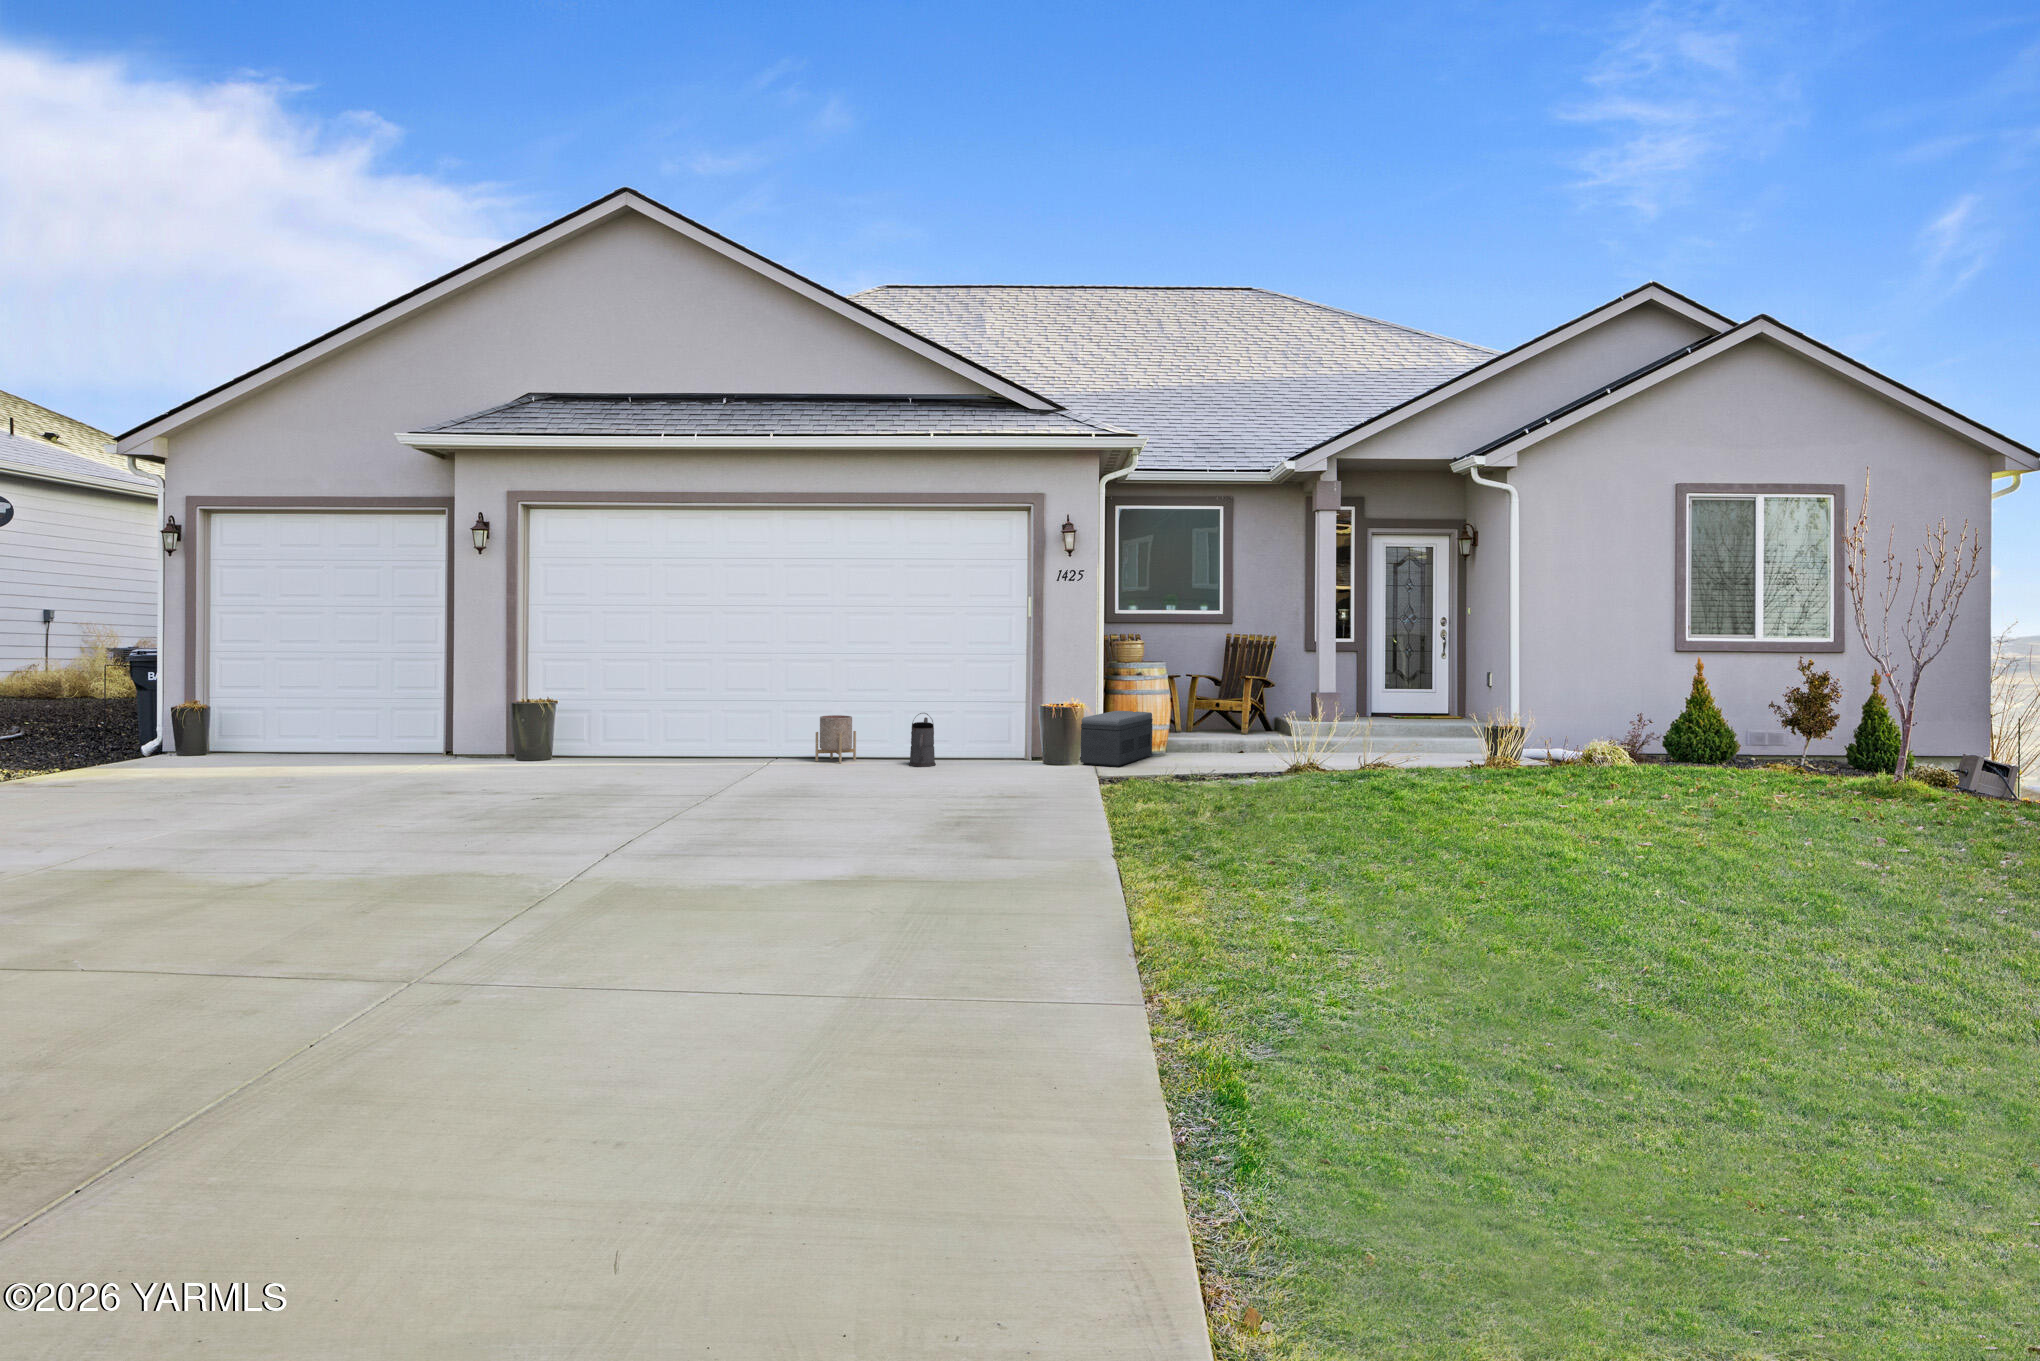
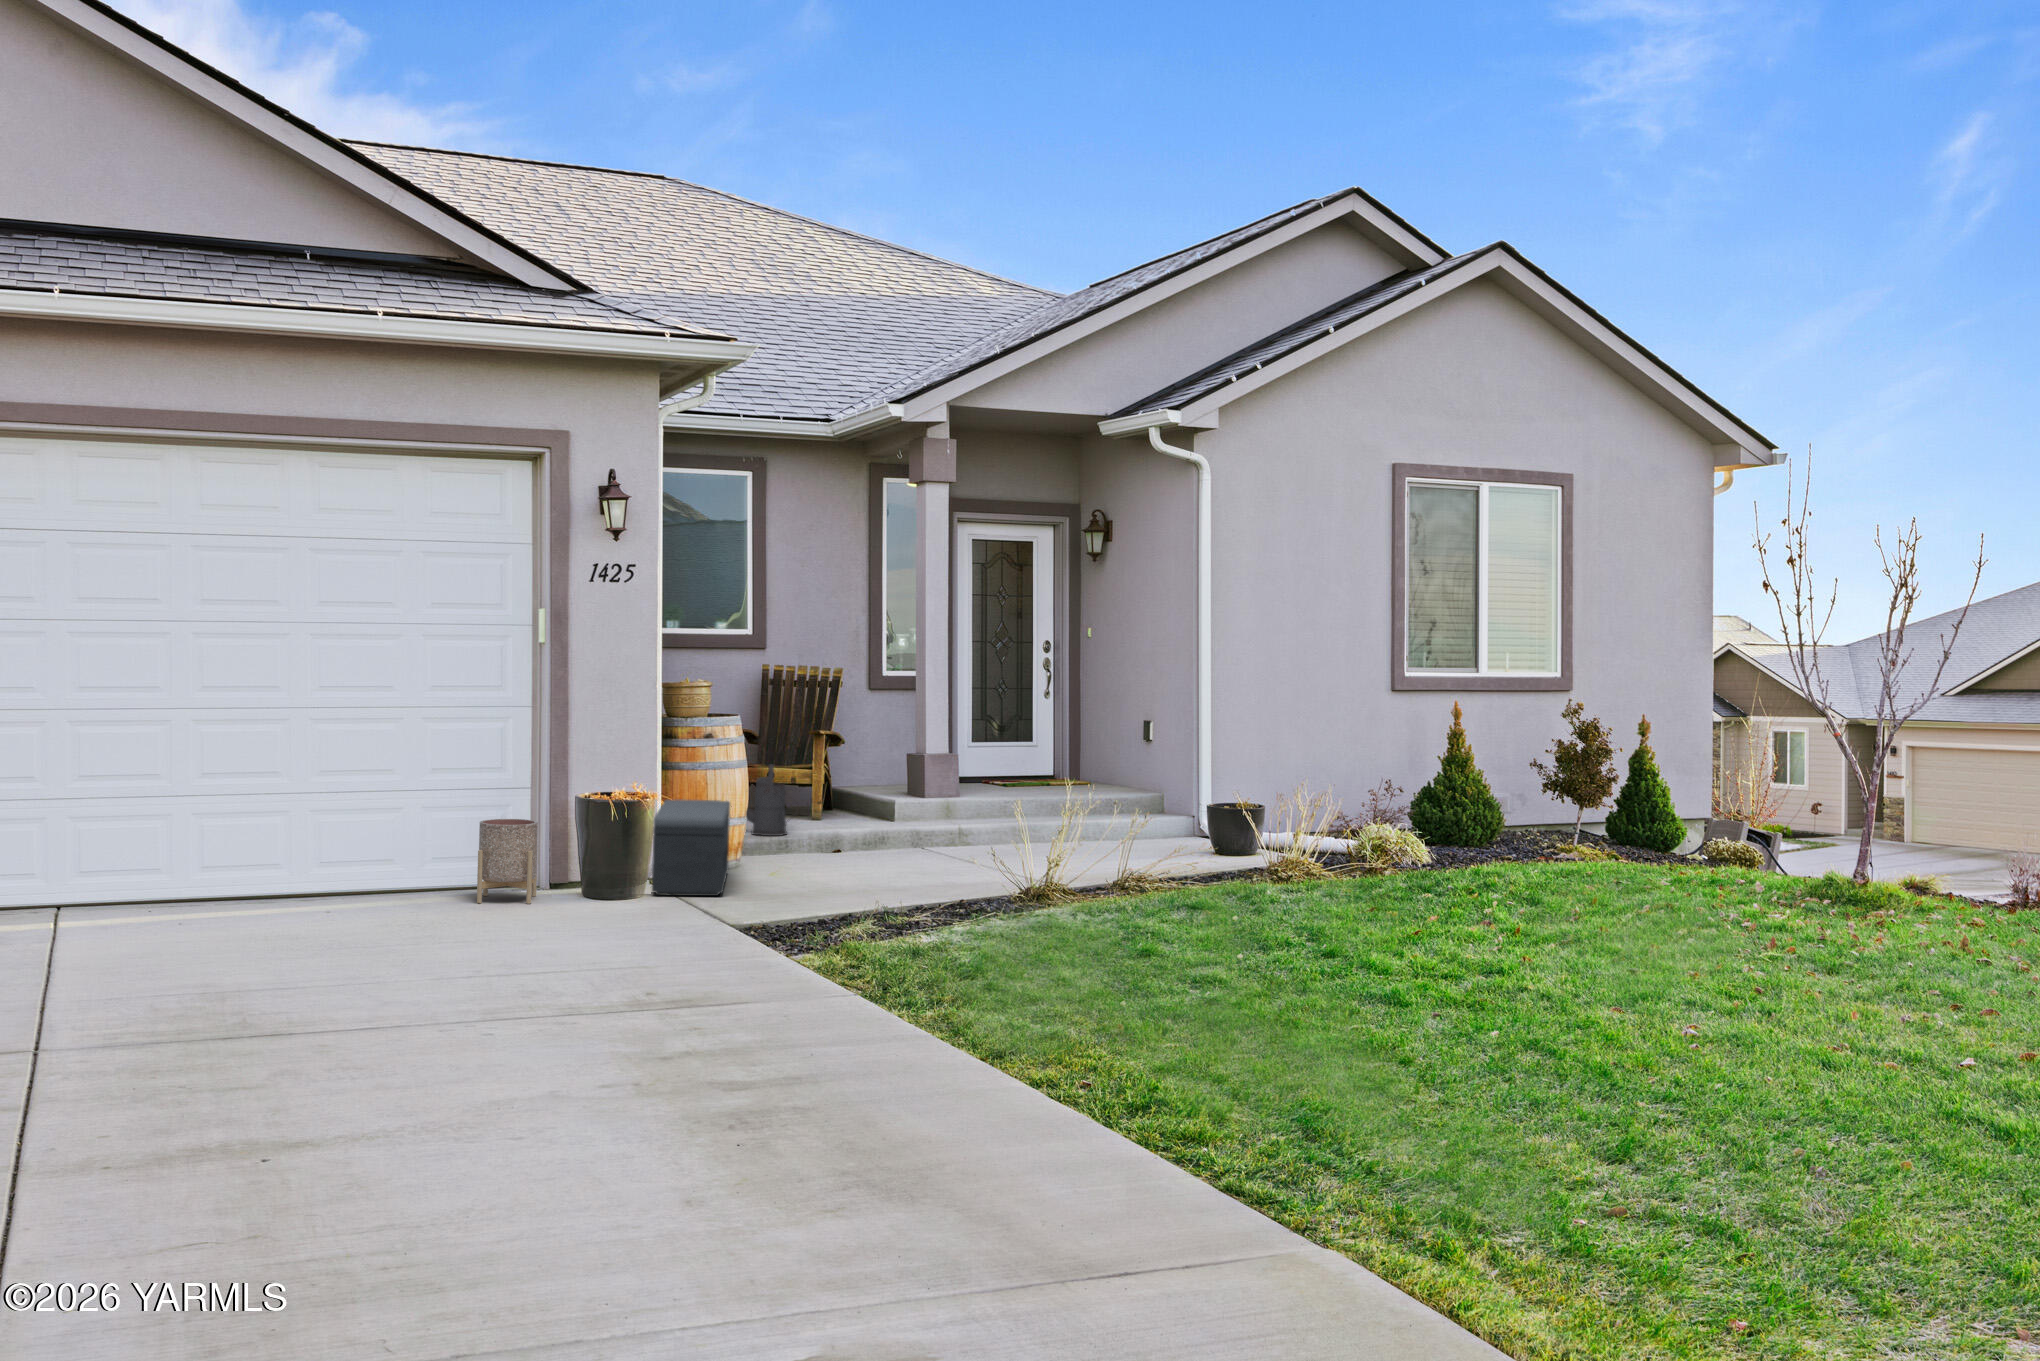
watering can: present [909,713,936,767] -> present [746,764,788,836]
planter: present [815,715,856,763] -> present [477,819,538,904]

